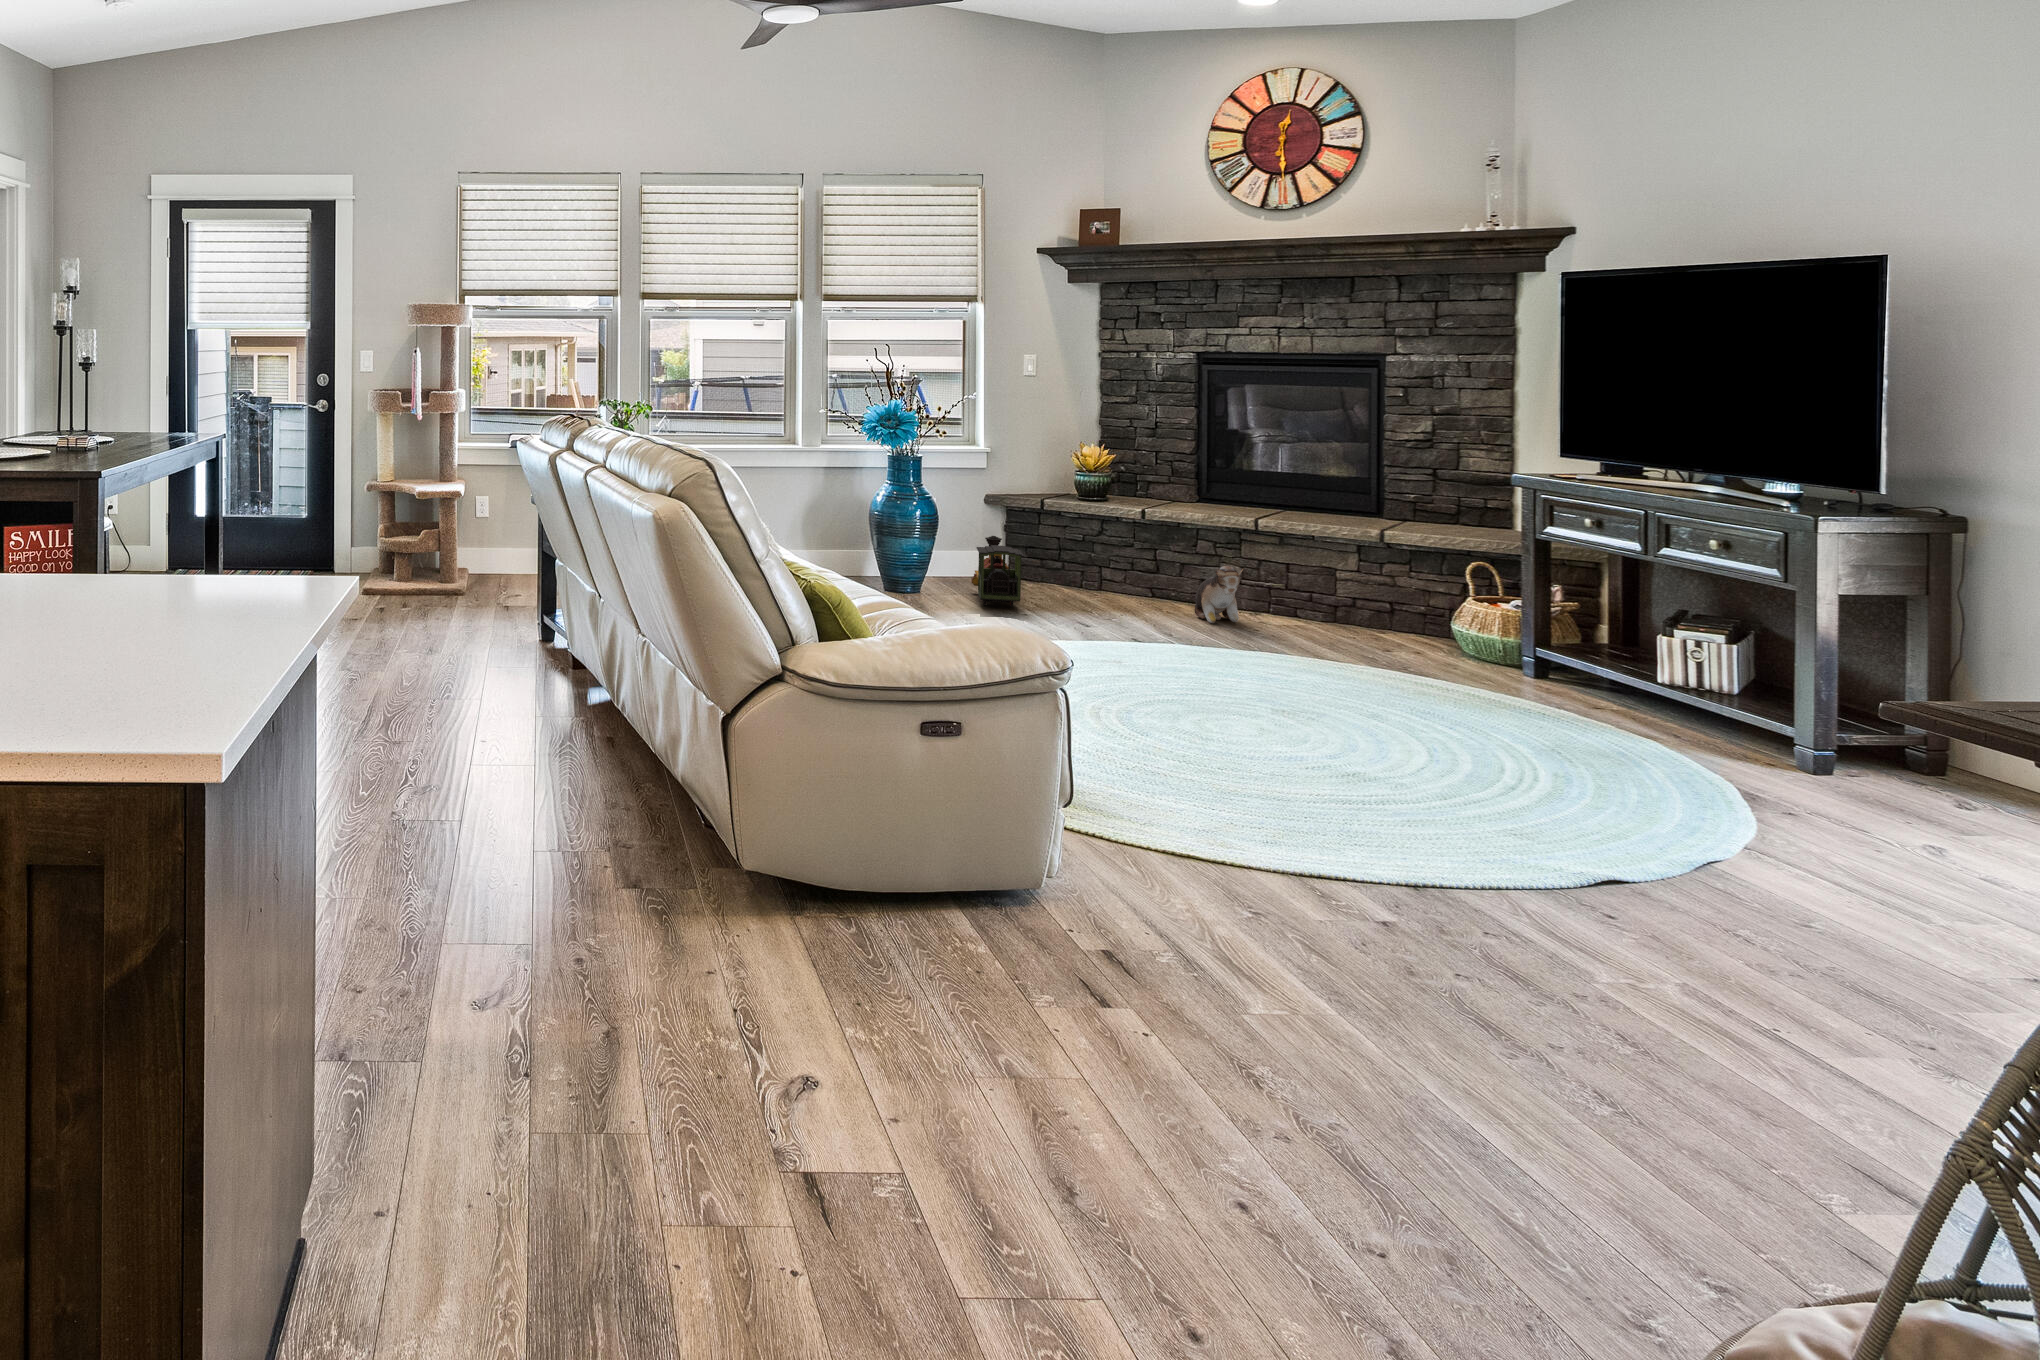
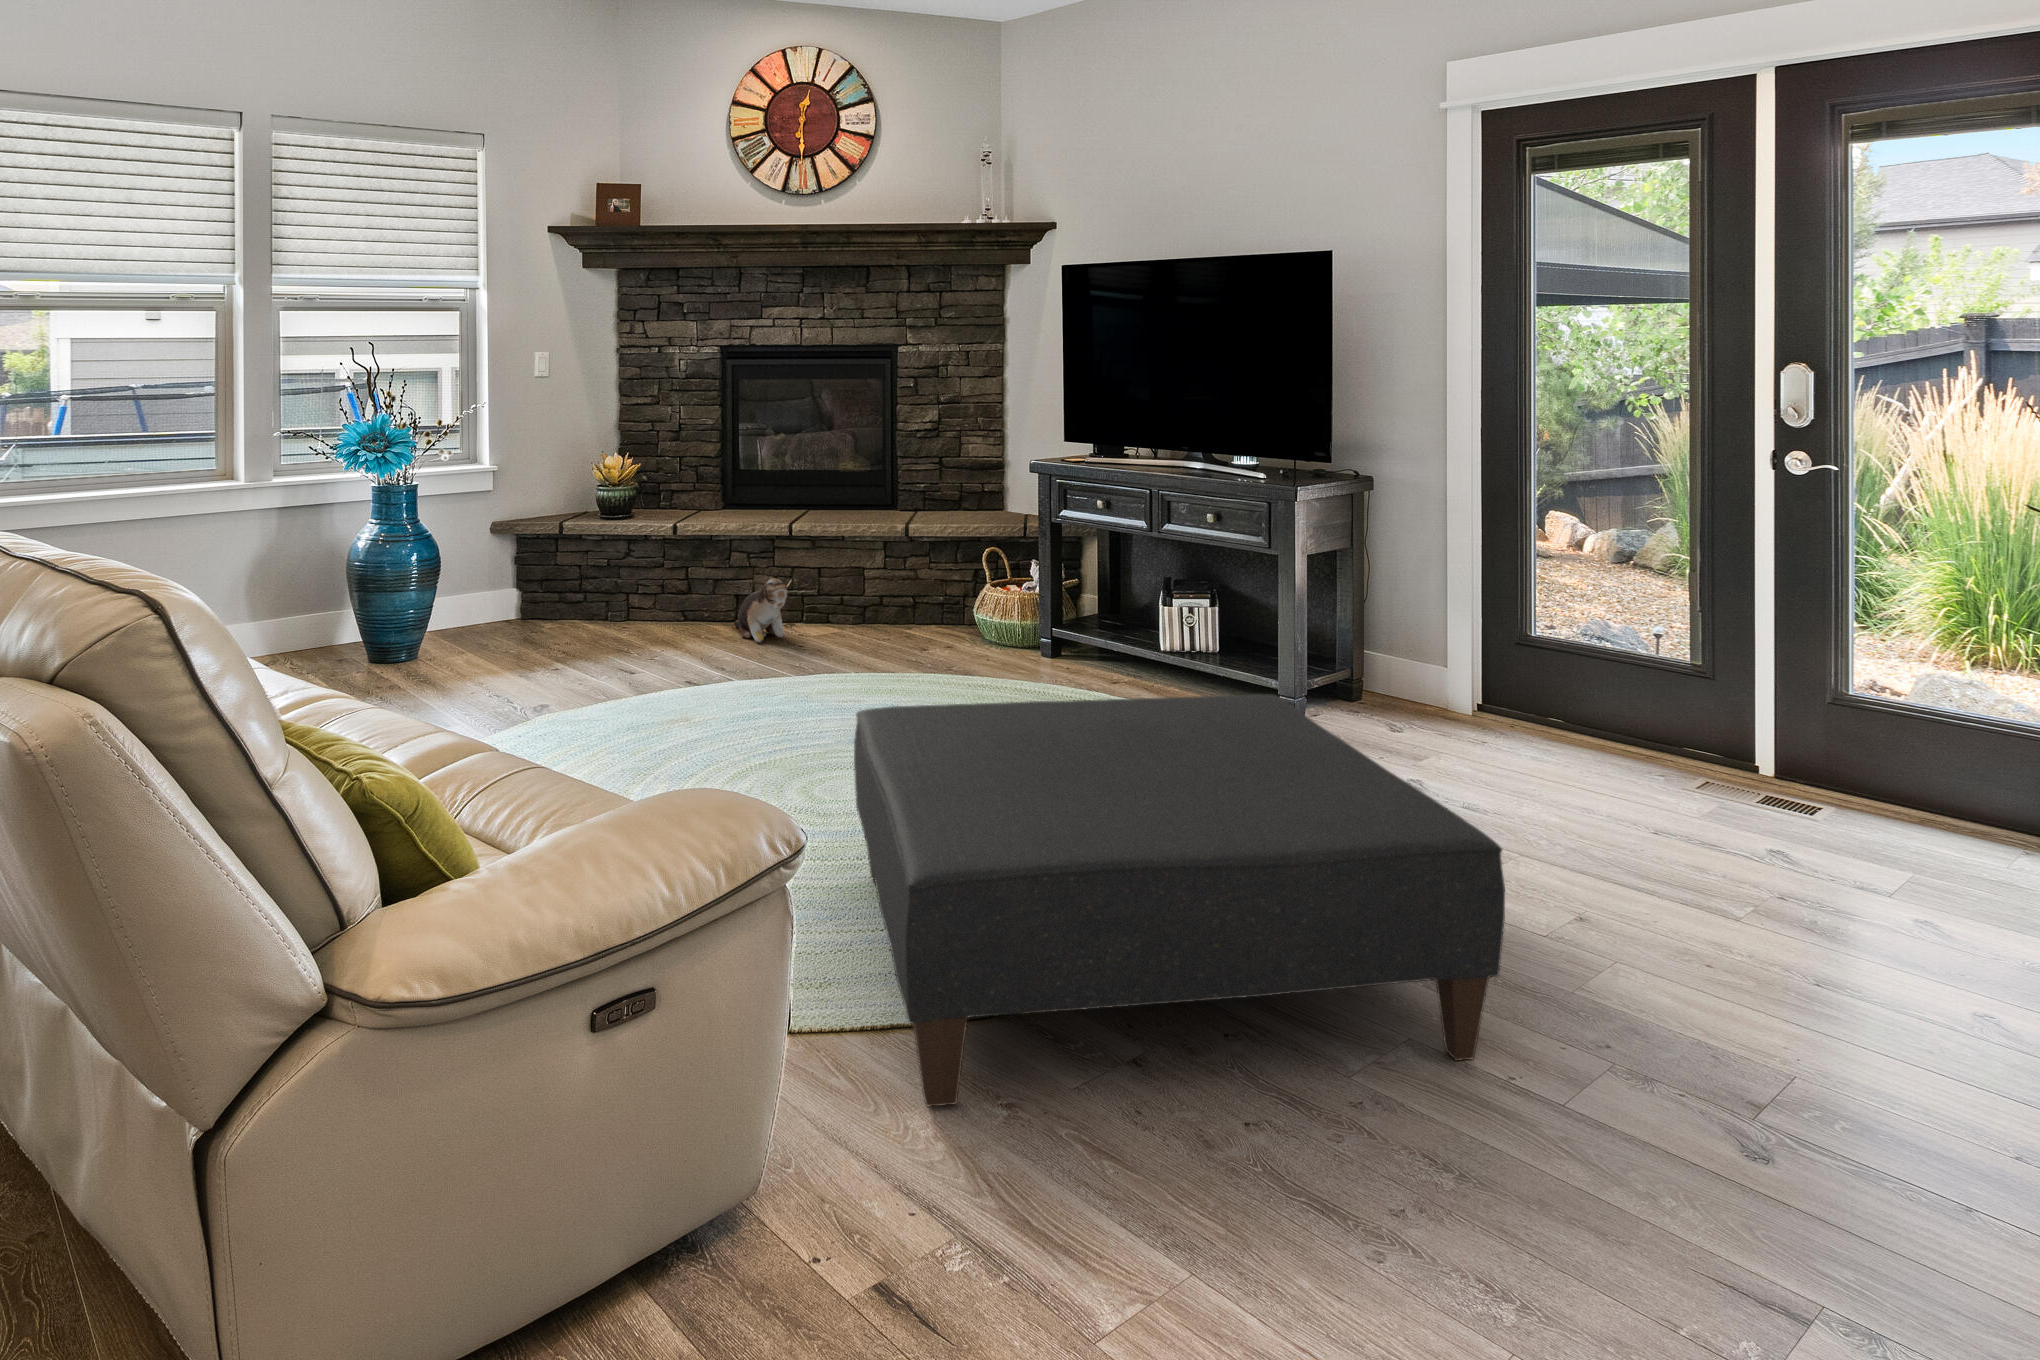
toy train: present [971,536,1024,607] -> none [484,570,555,659]
ottoman: none [1146,640,1714,976] -> present [854,694,1505,1106]

